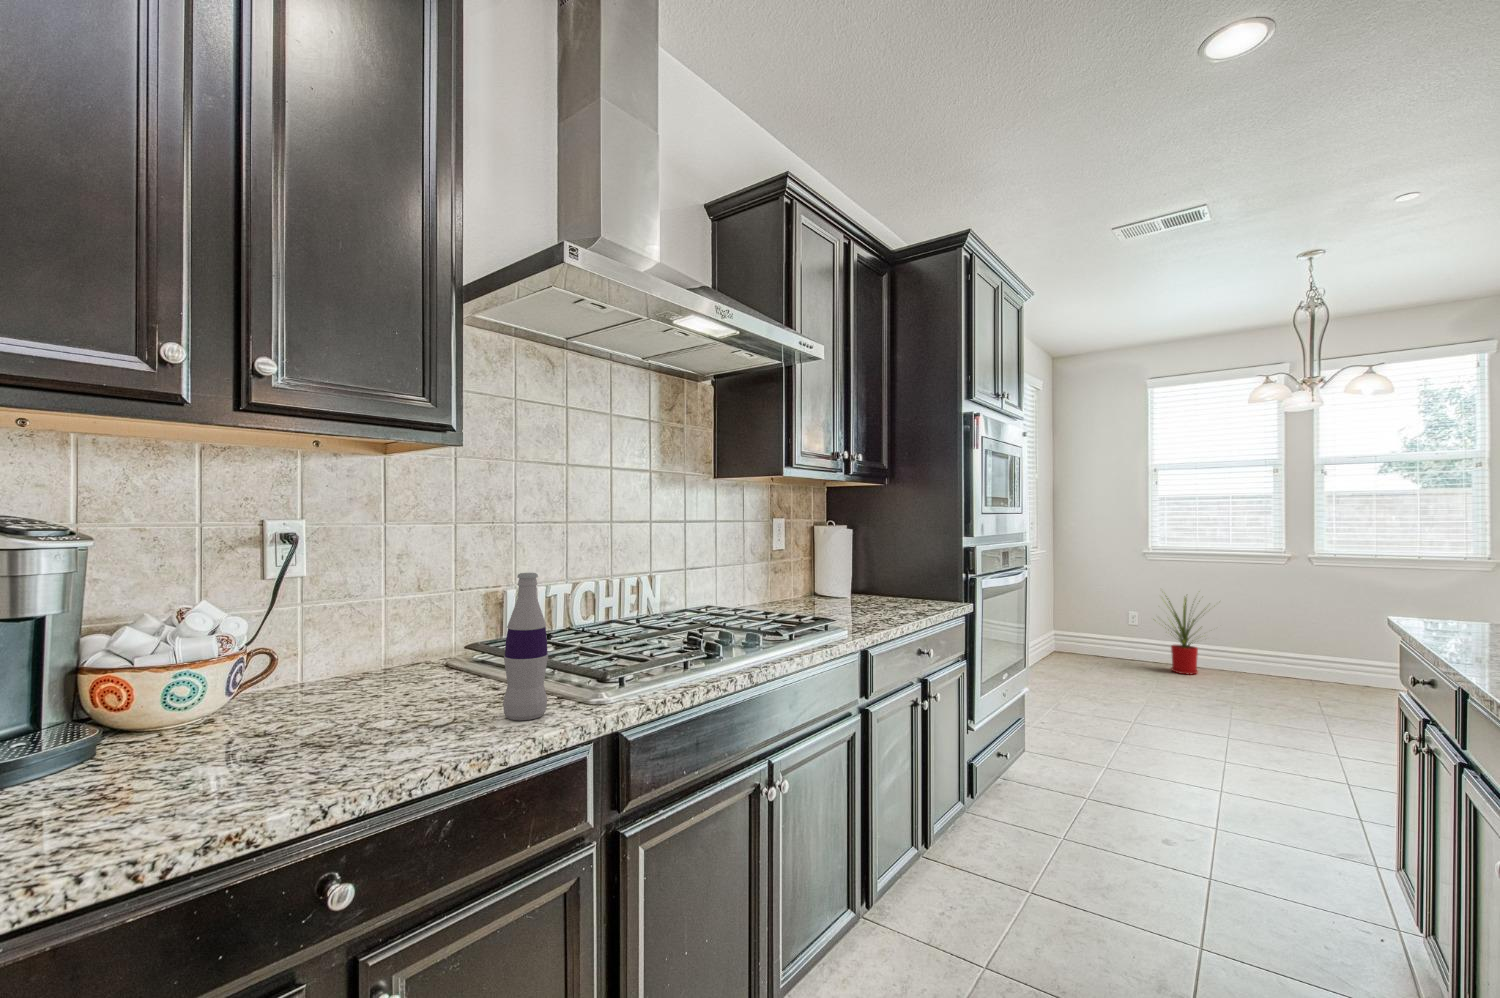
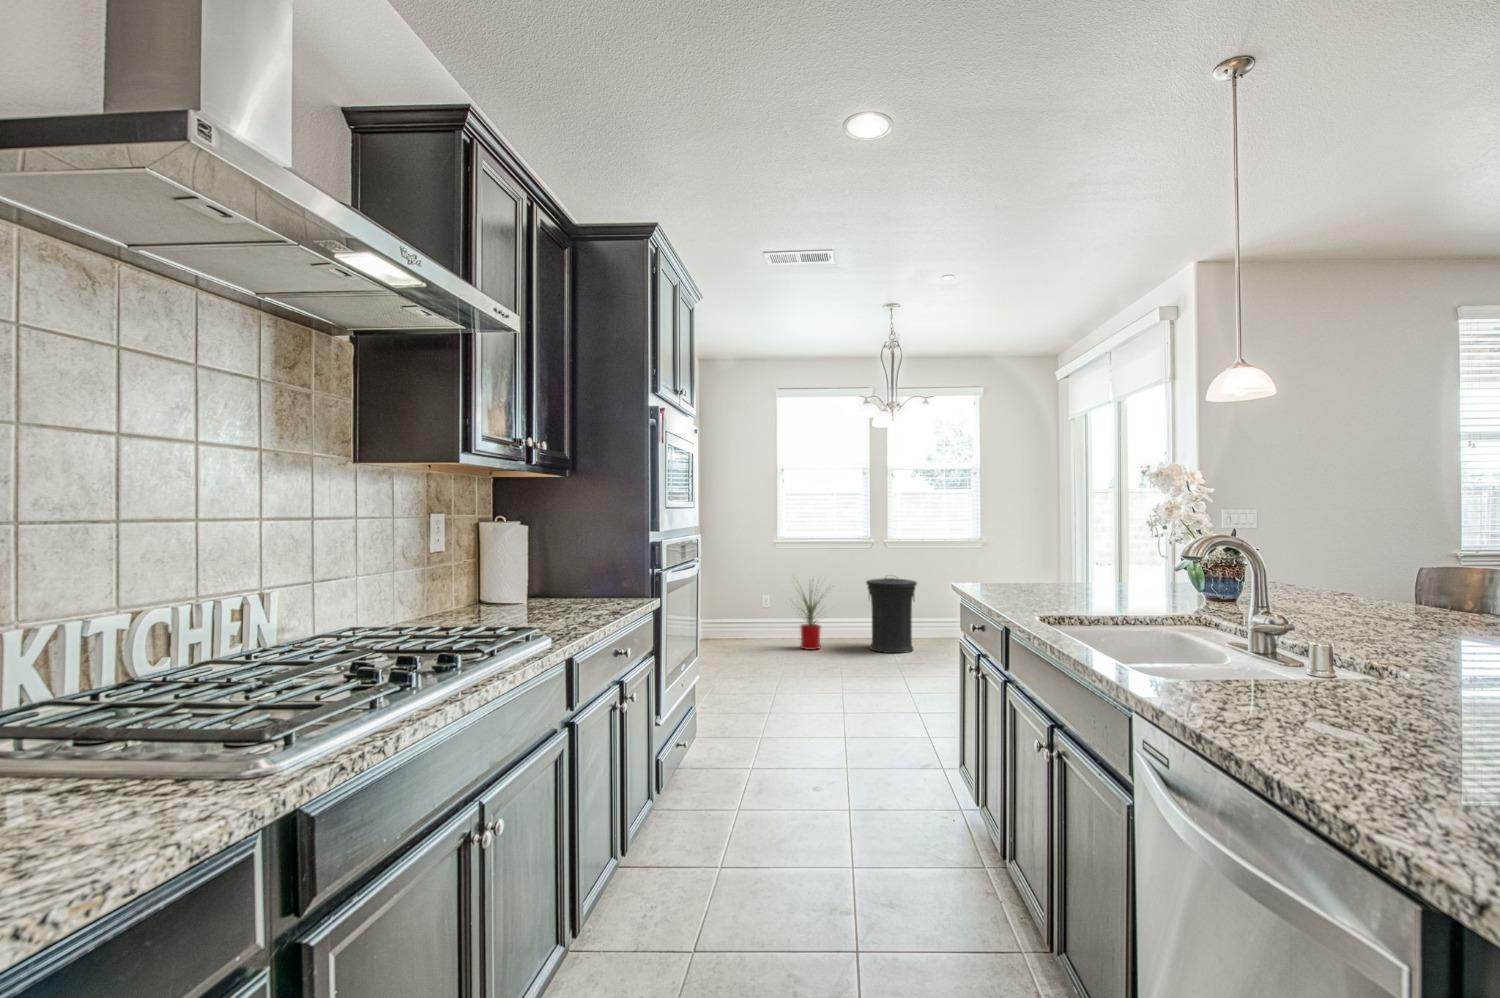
bottle: present [503,573,548,720] -> none [99,597,182,824]
trash can: none [1261,598,1339,692] -> present [866,578,917,653]

